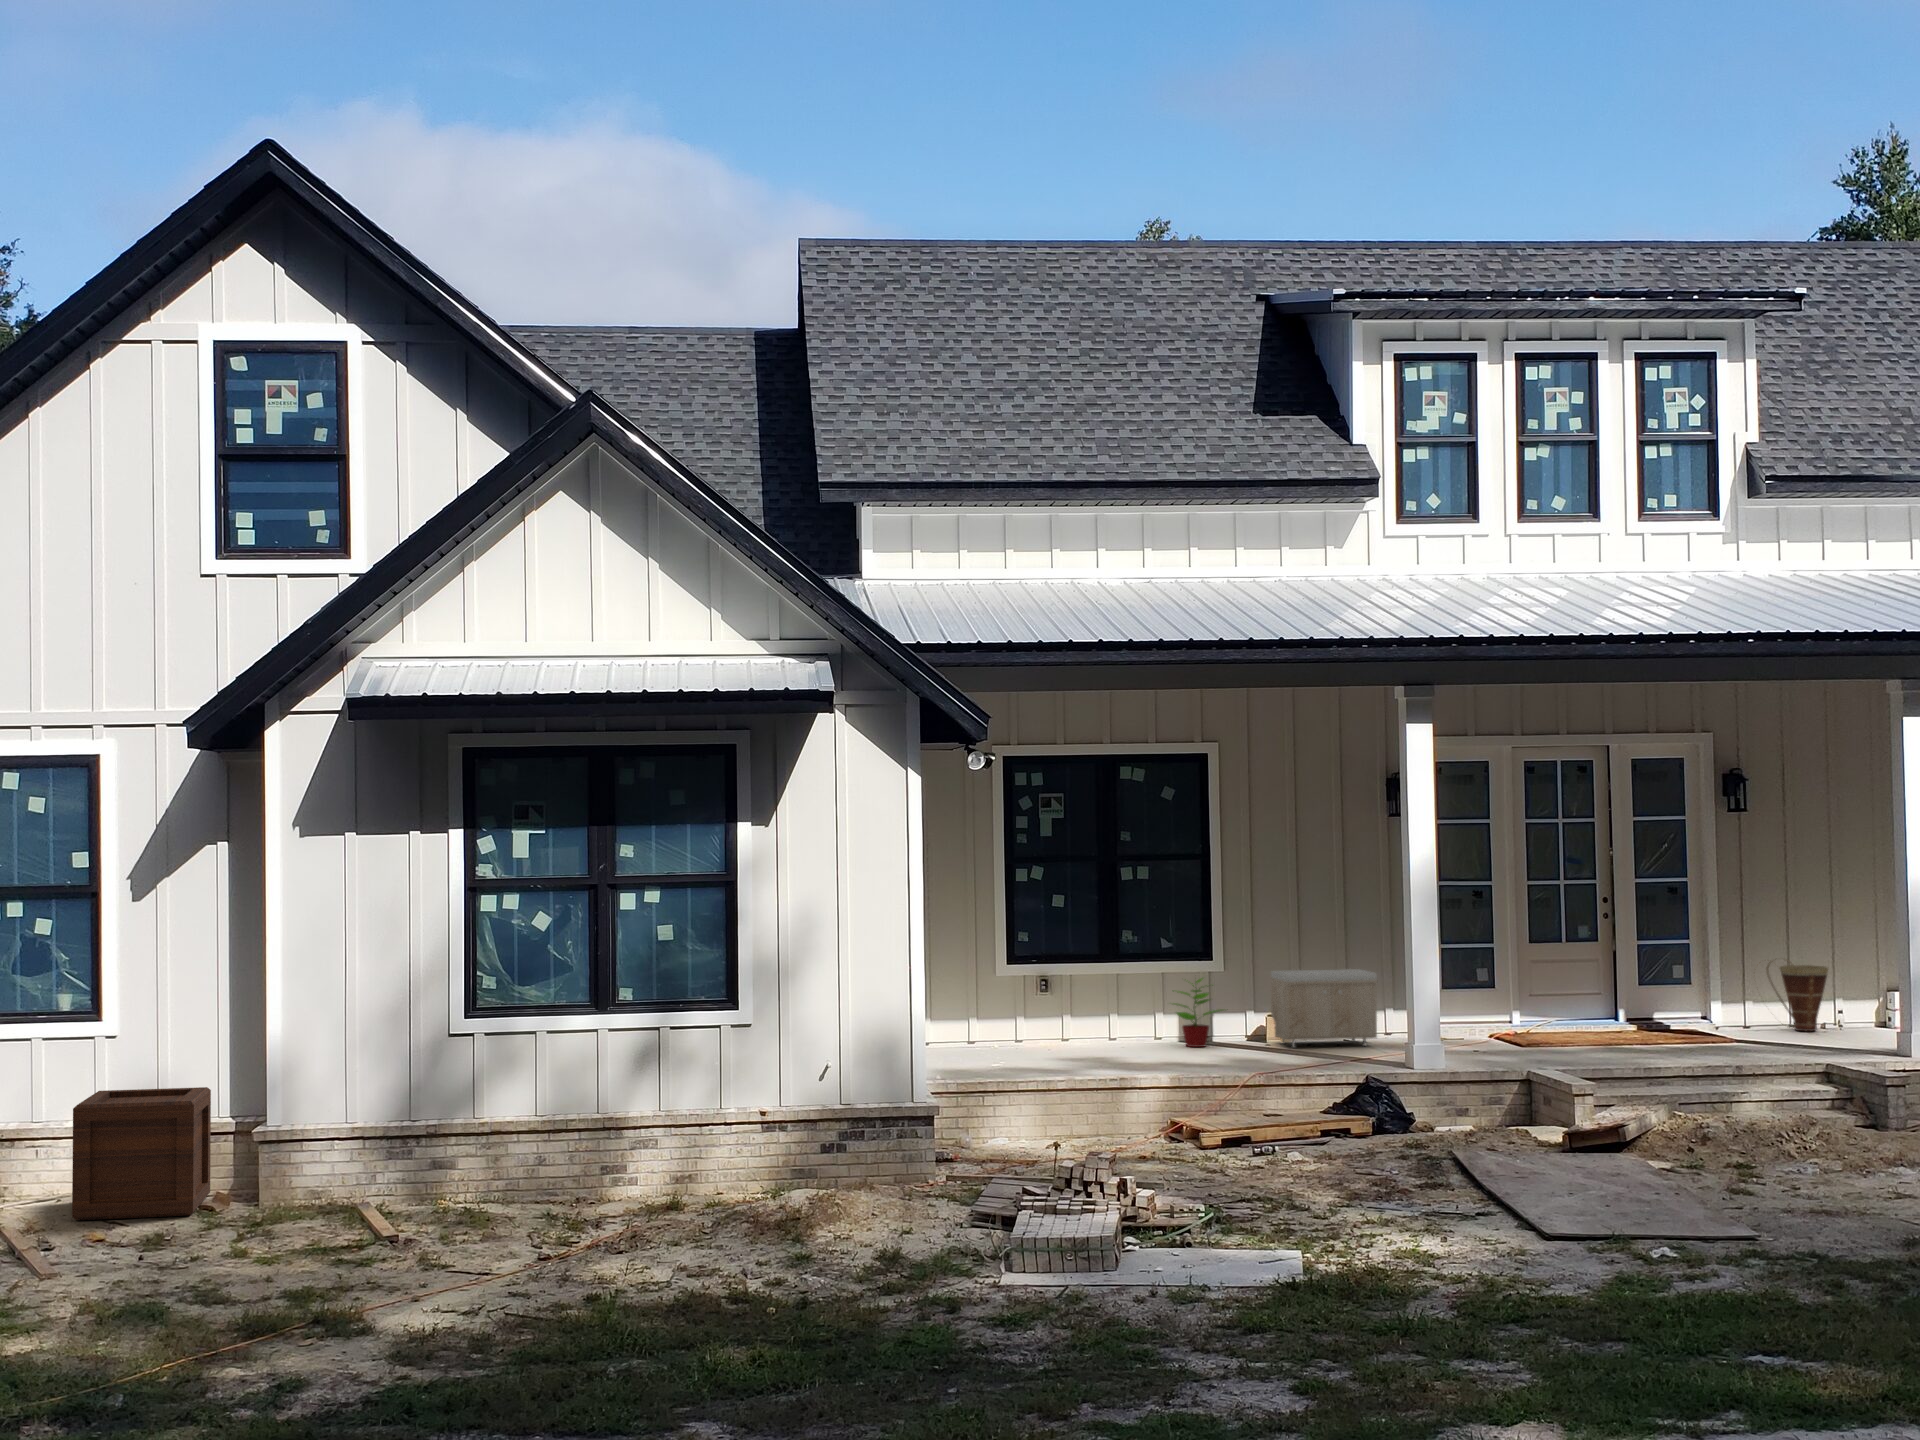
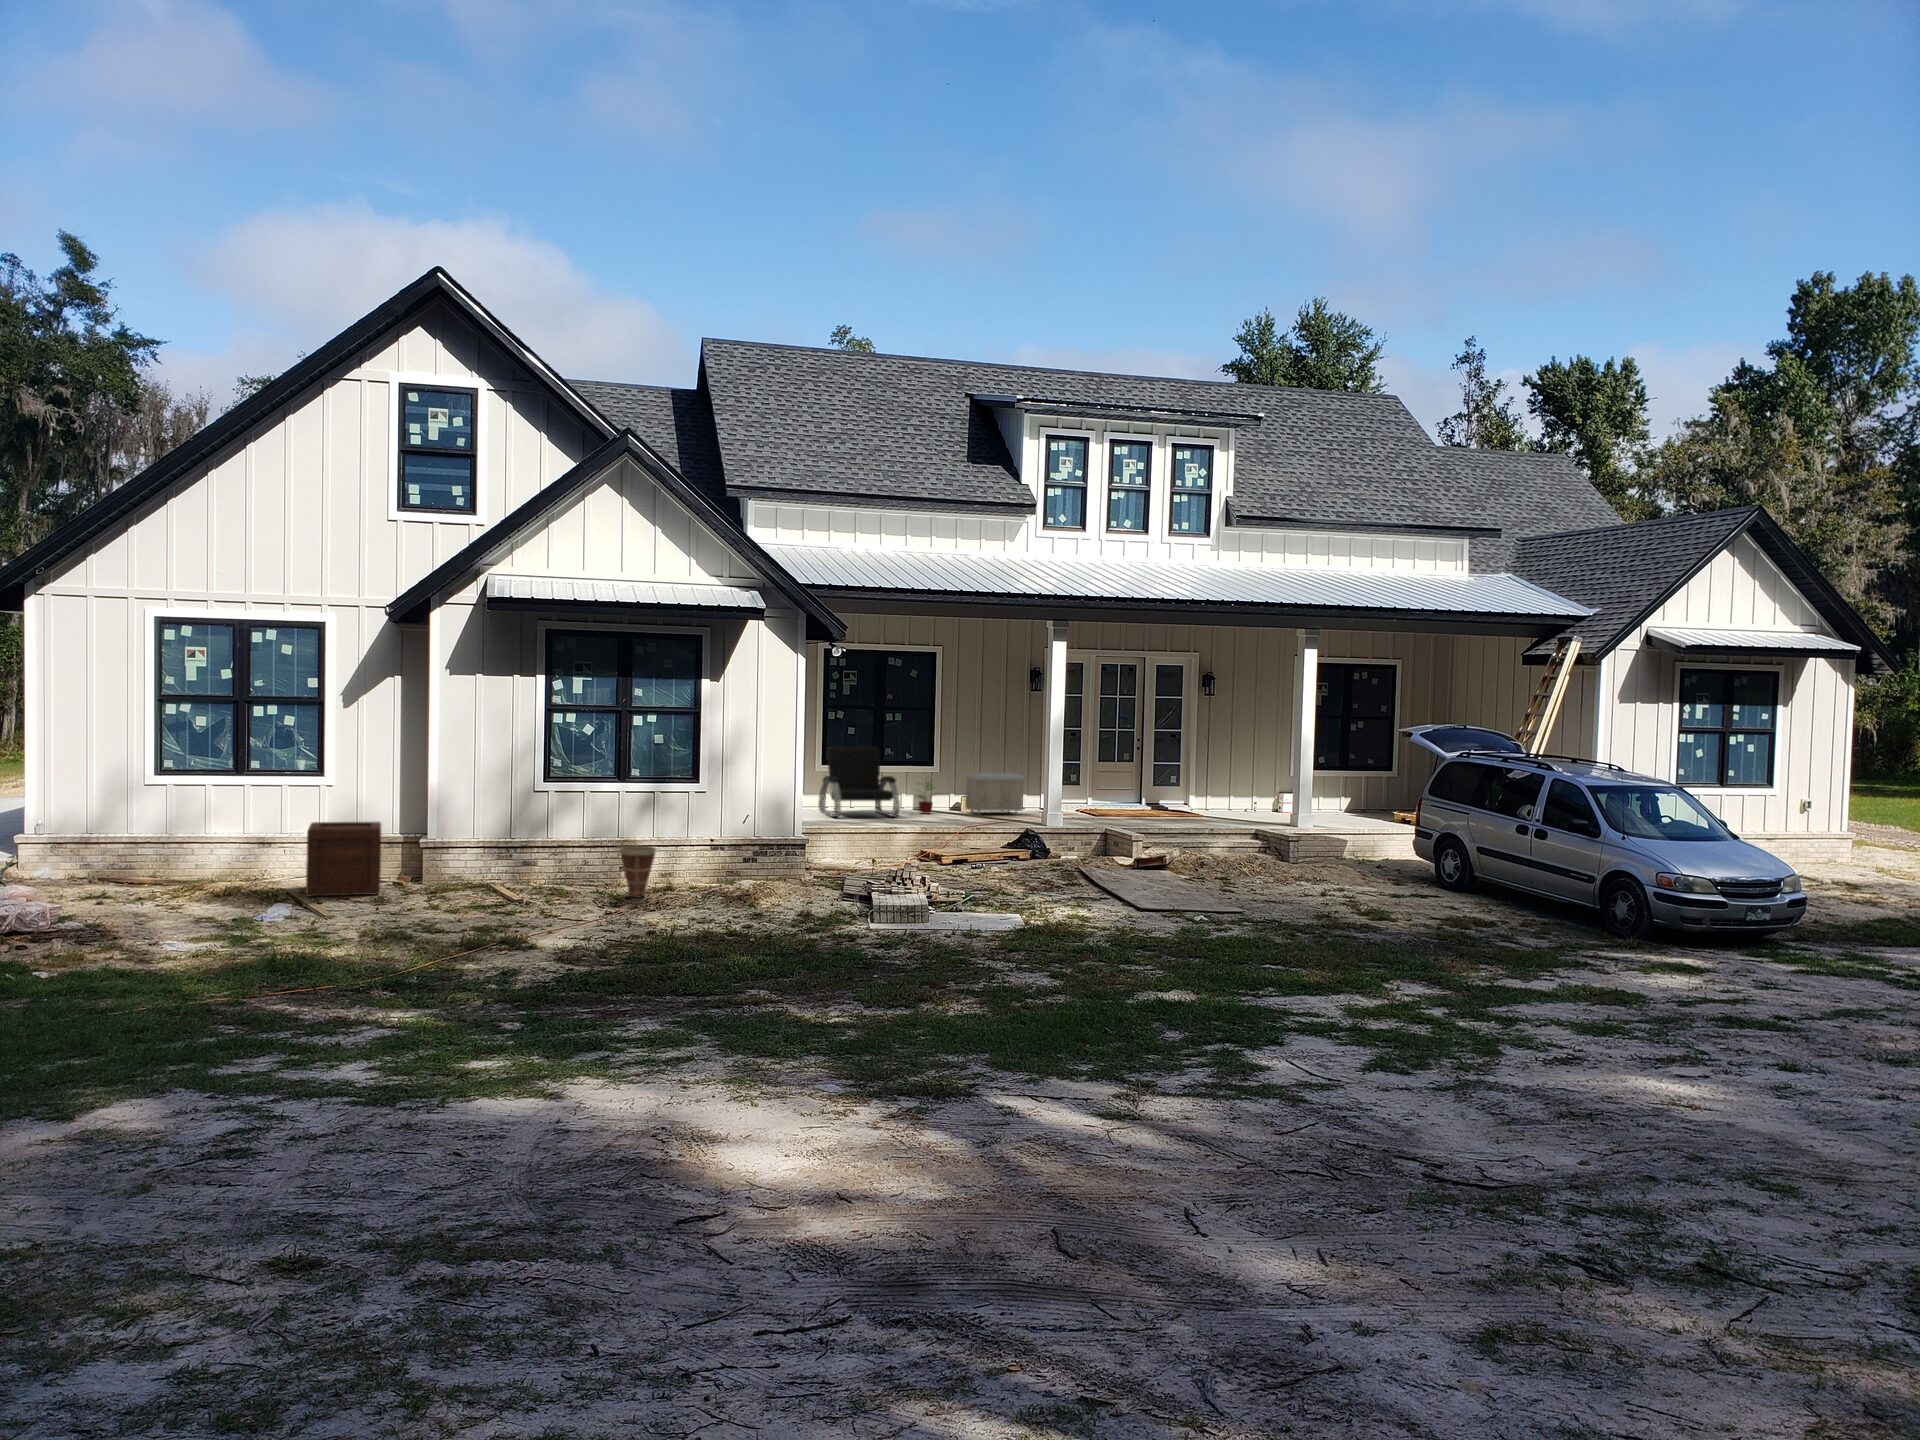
armchair: none [1002,929,1141,1058] -> present [818,747,900,817]
basket: present [1766,961,1828,1031] -> present [604,842,656,898]

